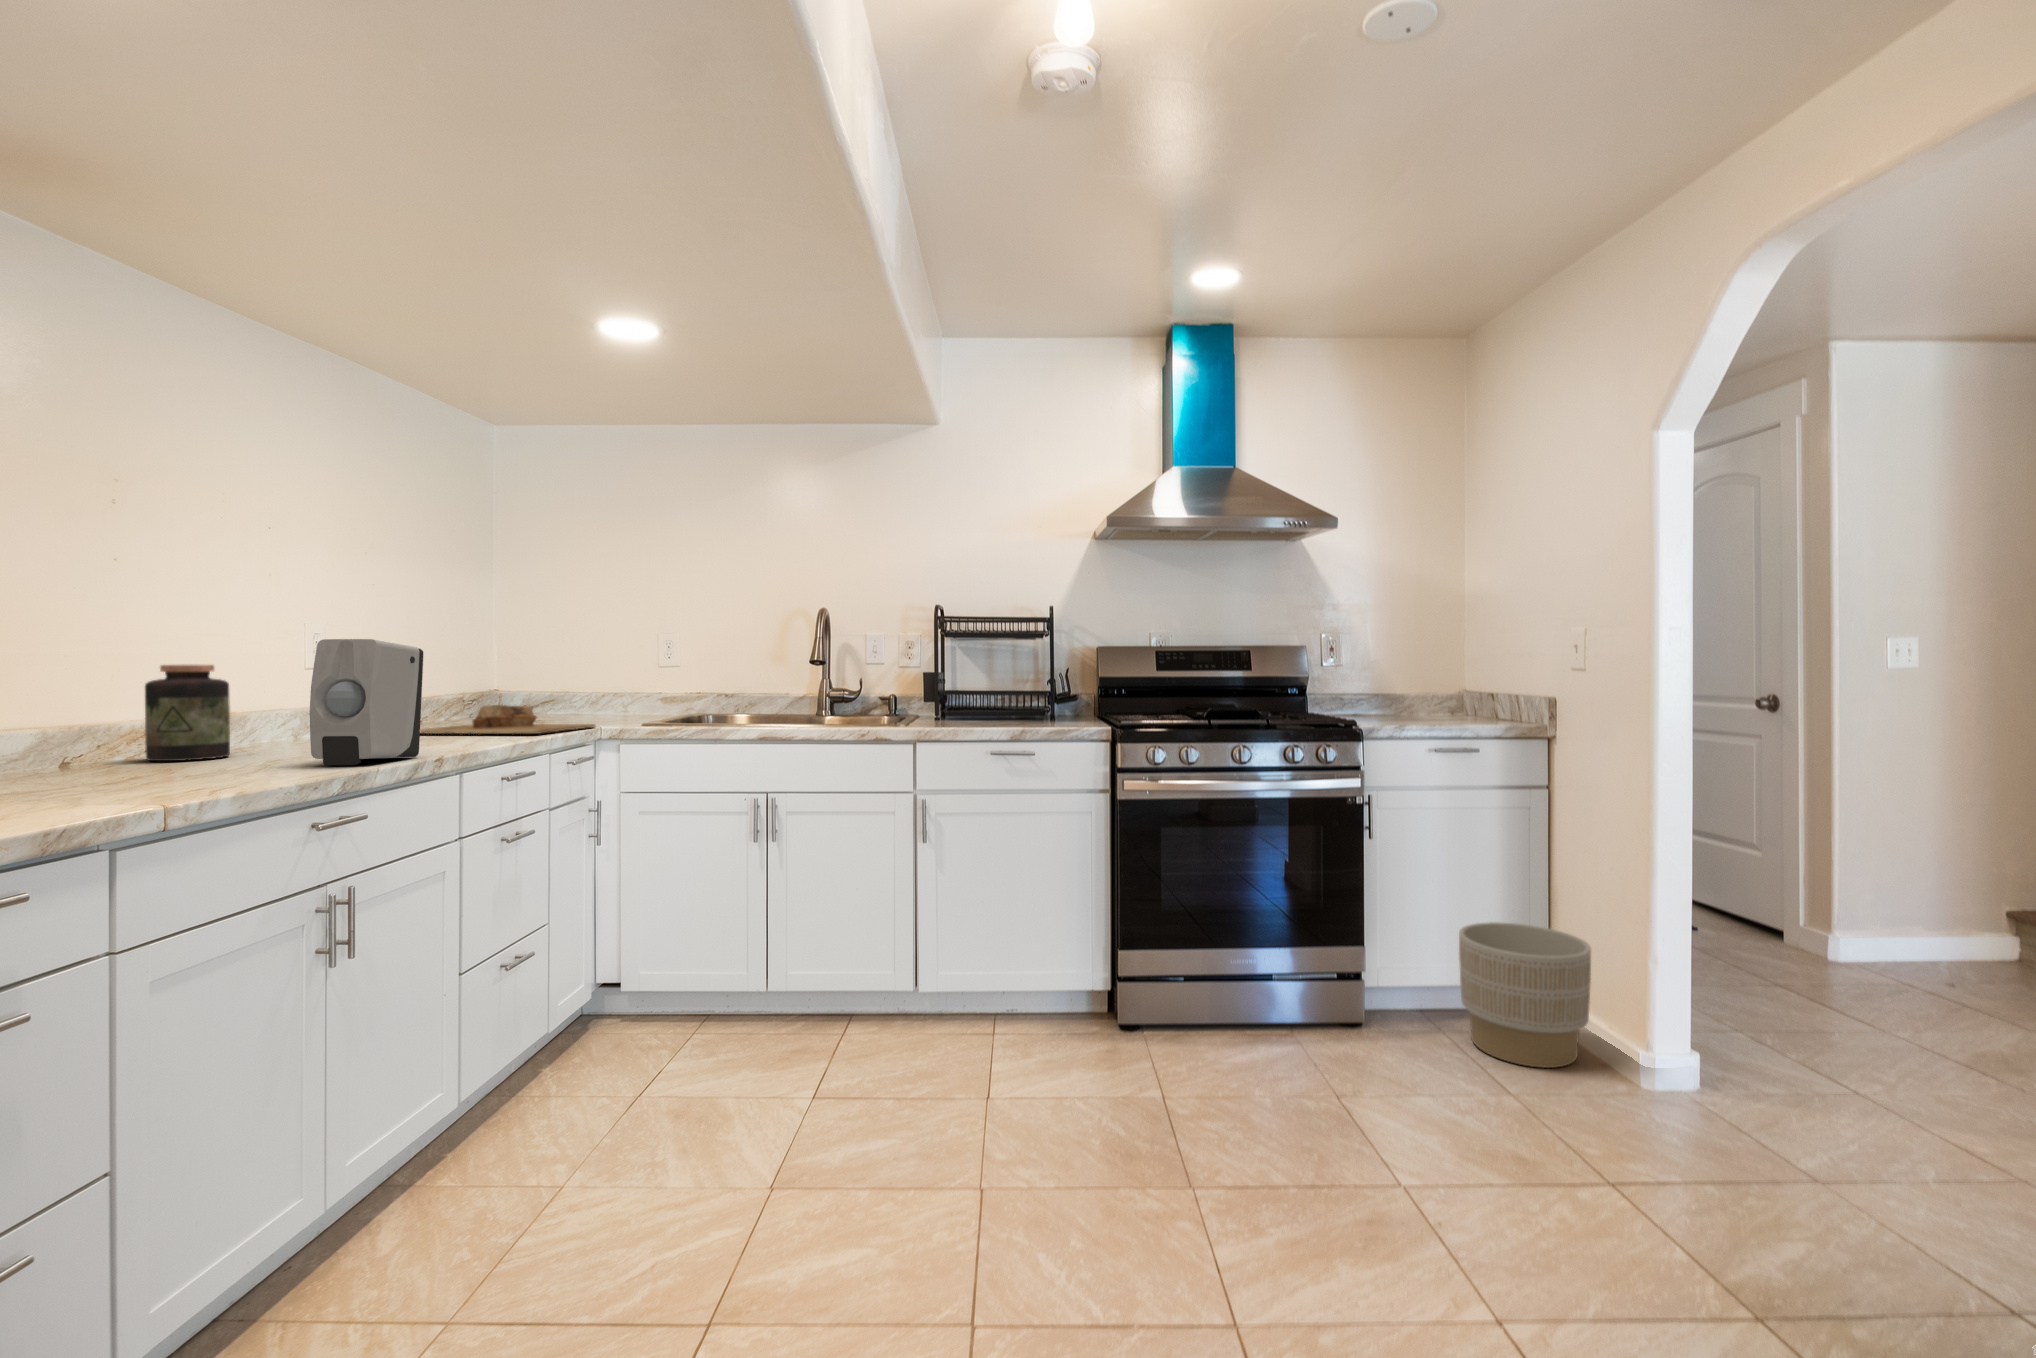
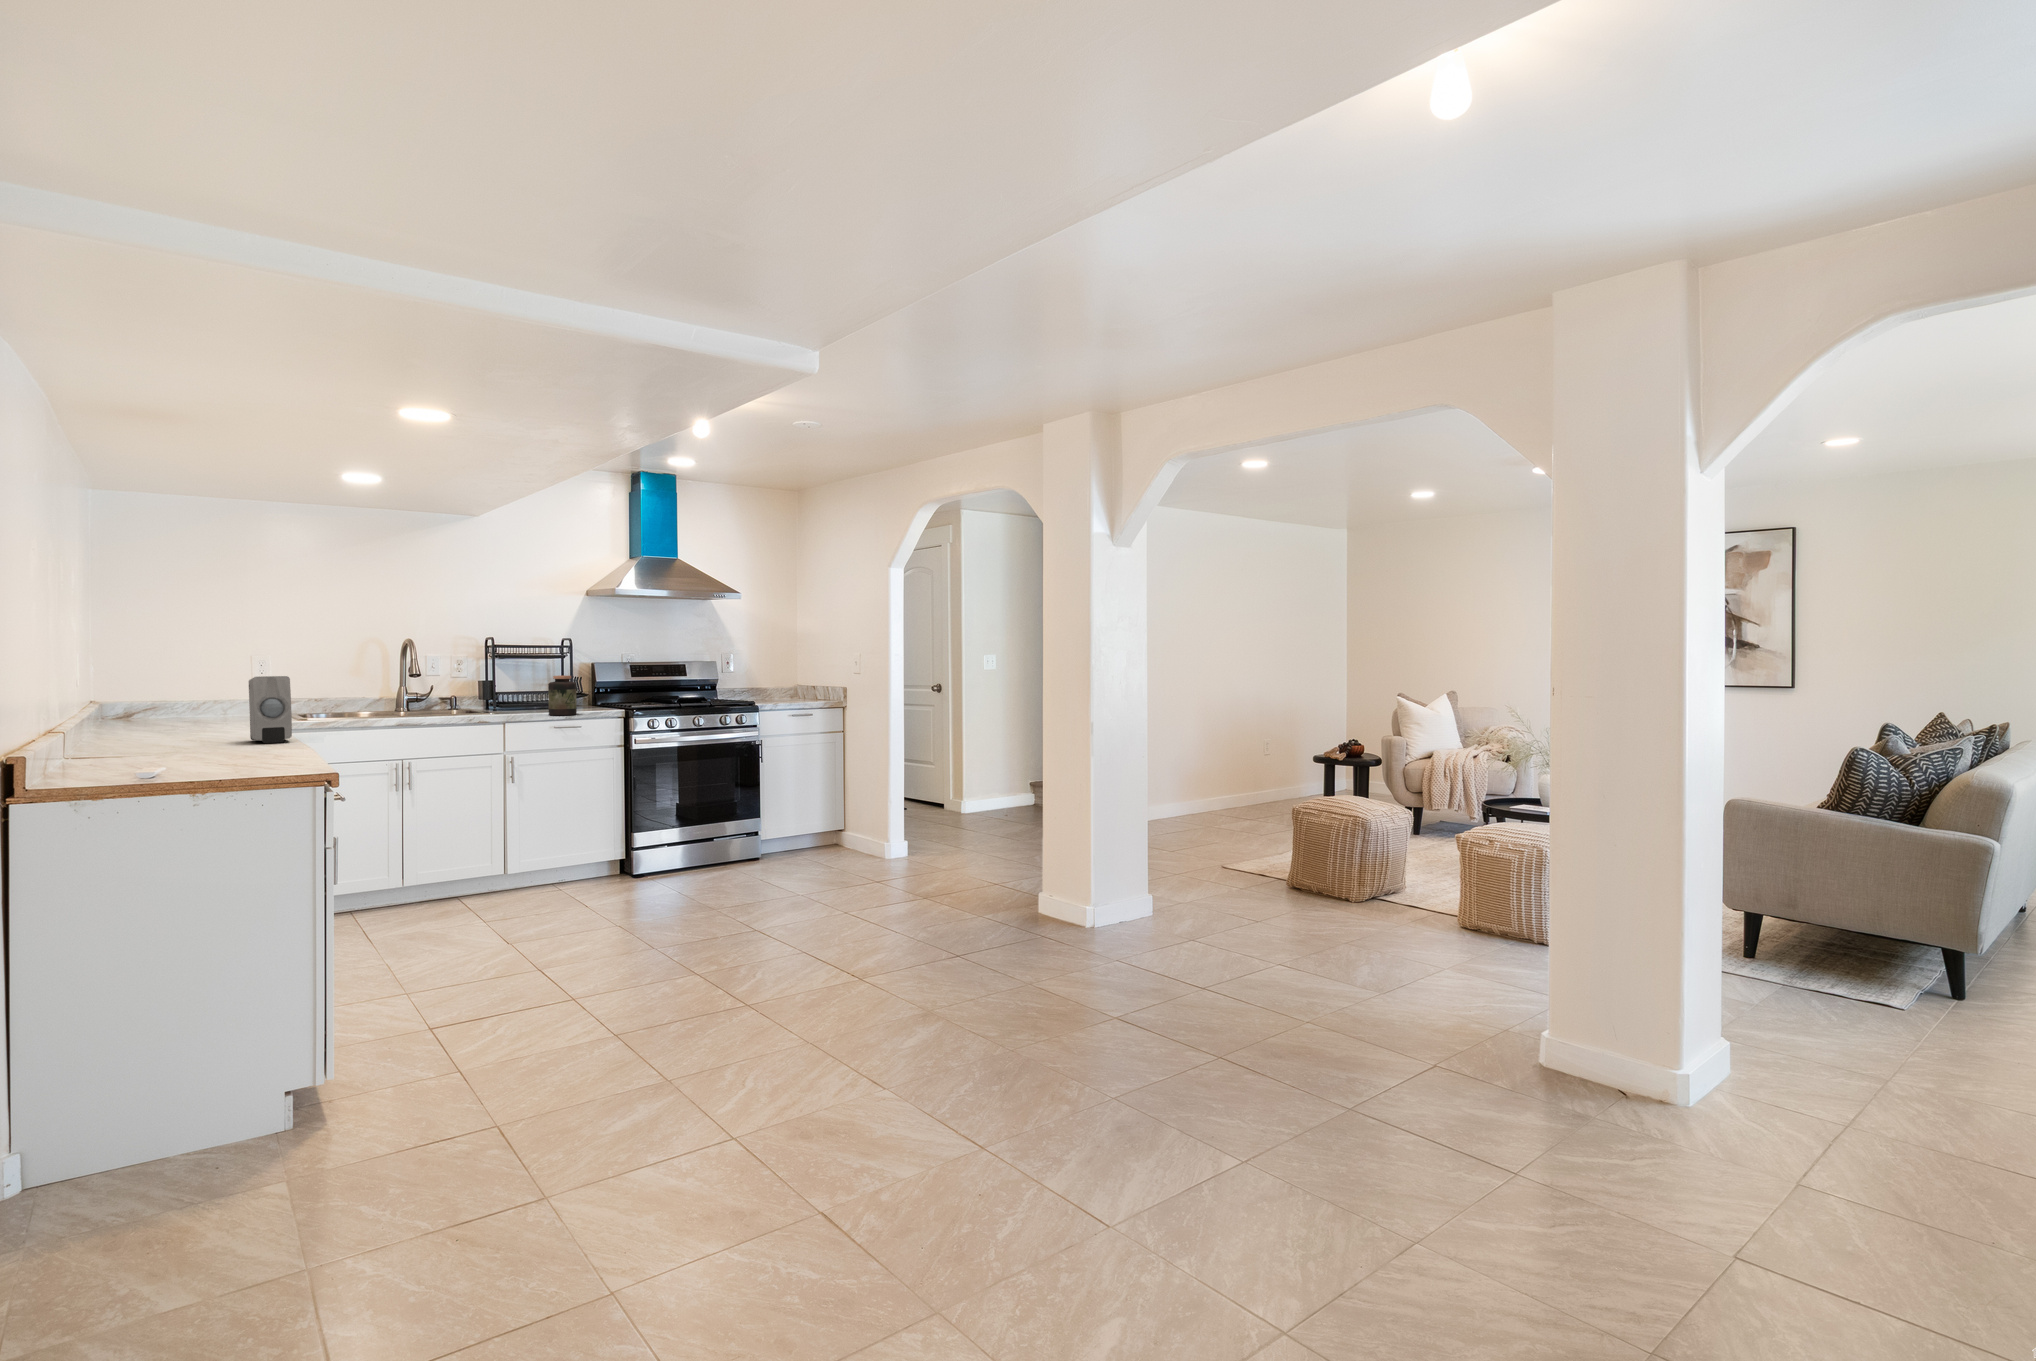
jar: present [145,665,230,761] -> present [548,676,577,715]
cutting board: present [420,705,595,734] -> none [143,711,264,733]
planter: present [1459,922,1591,1068] -> none [801,799,855,858]

